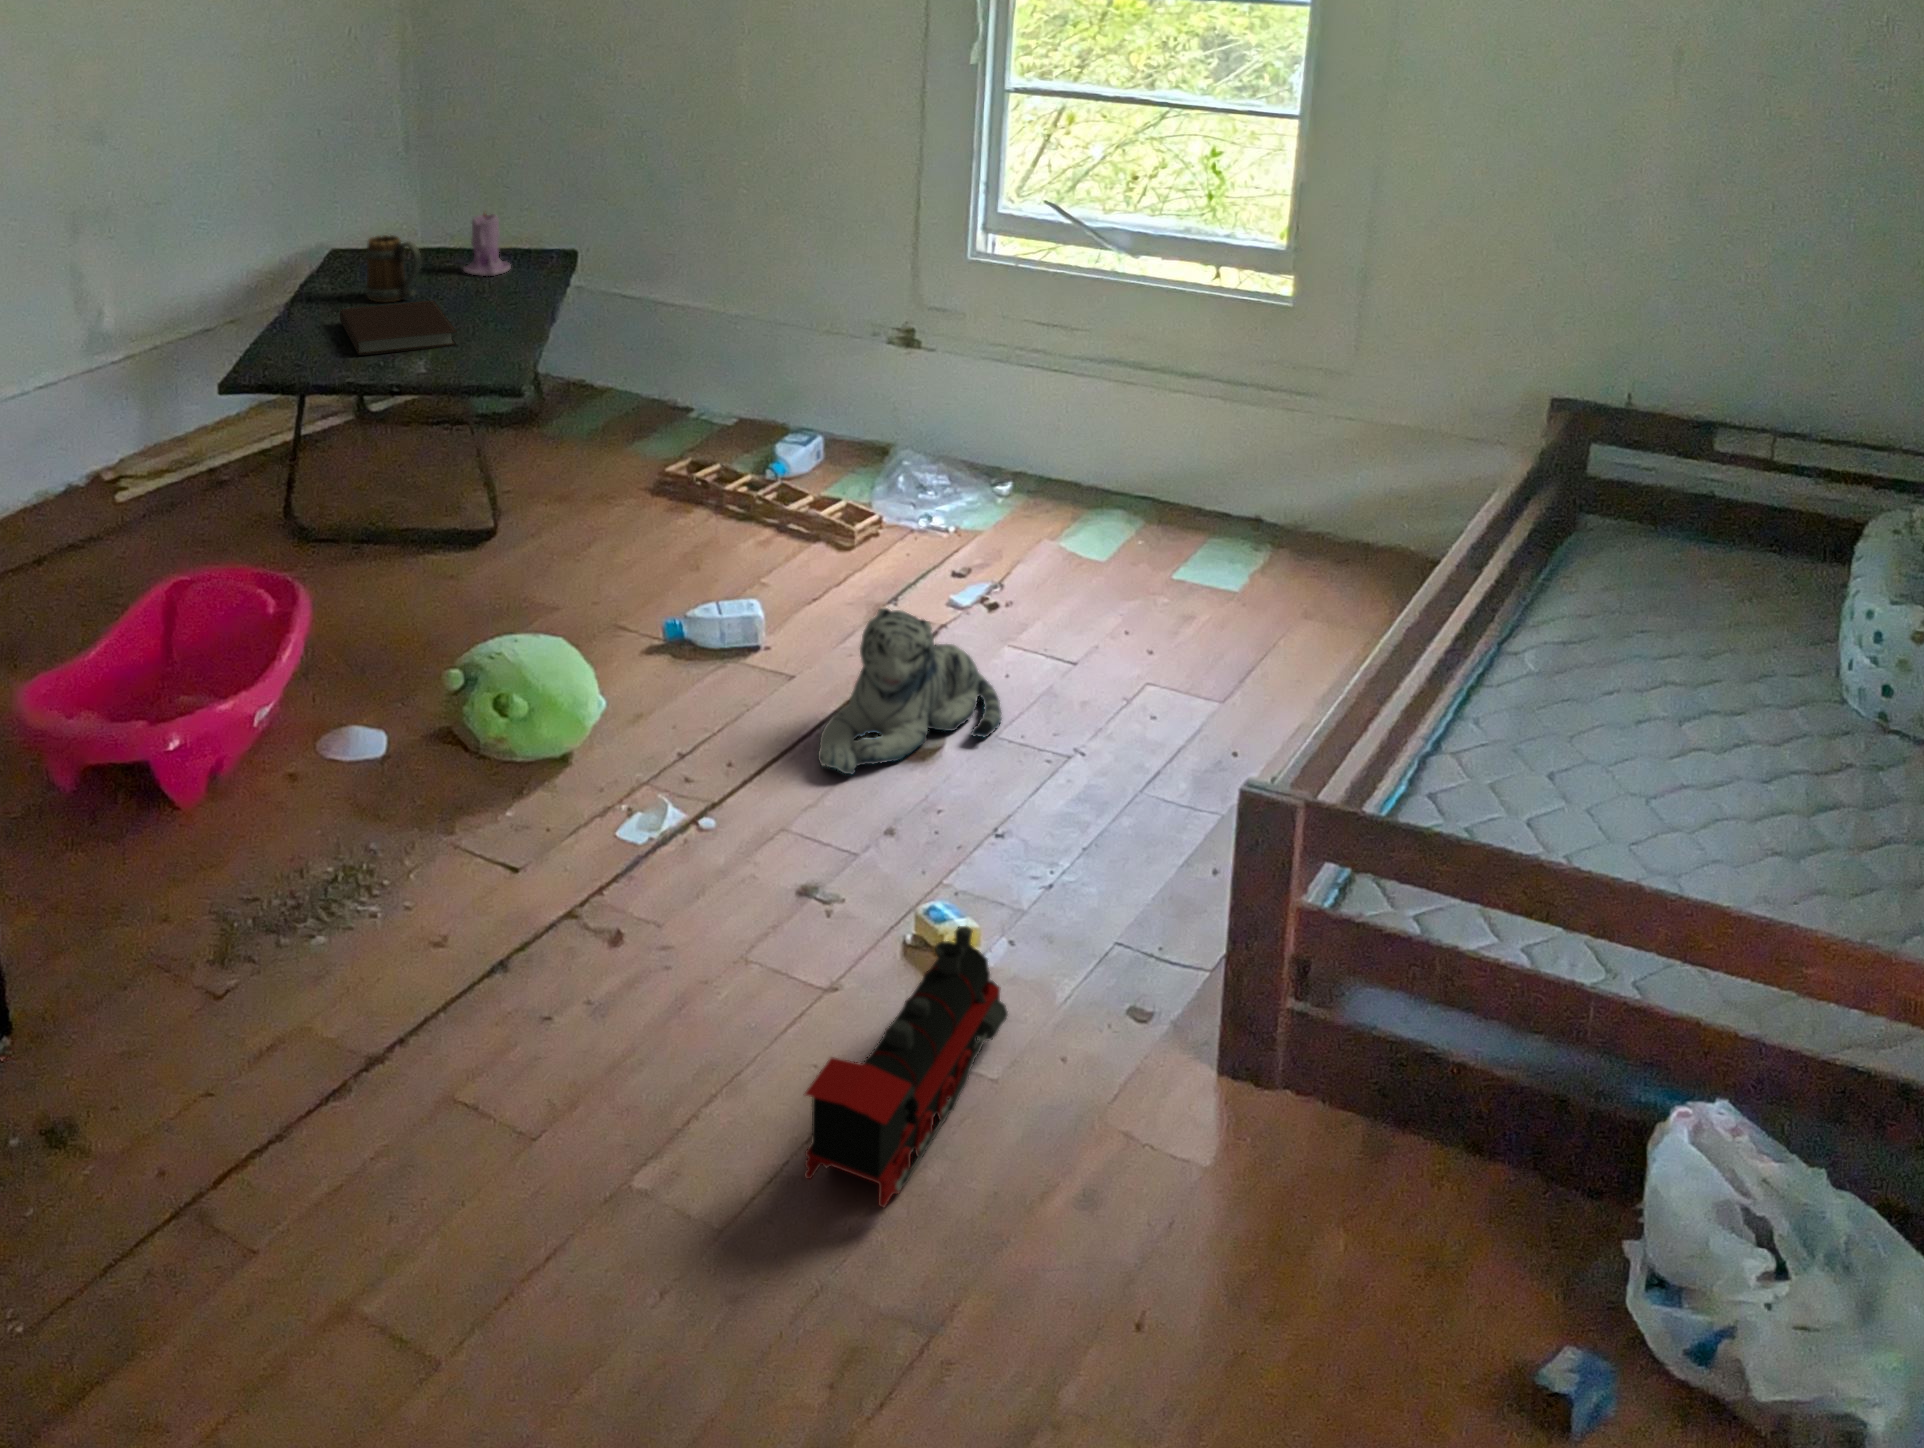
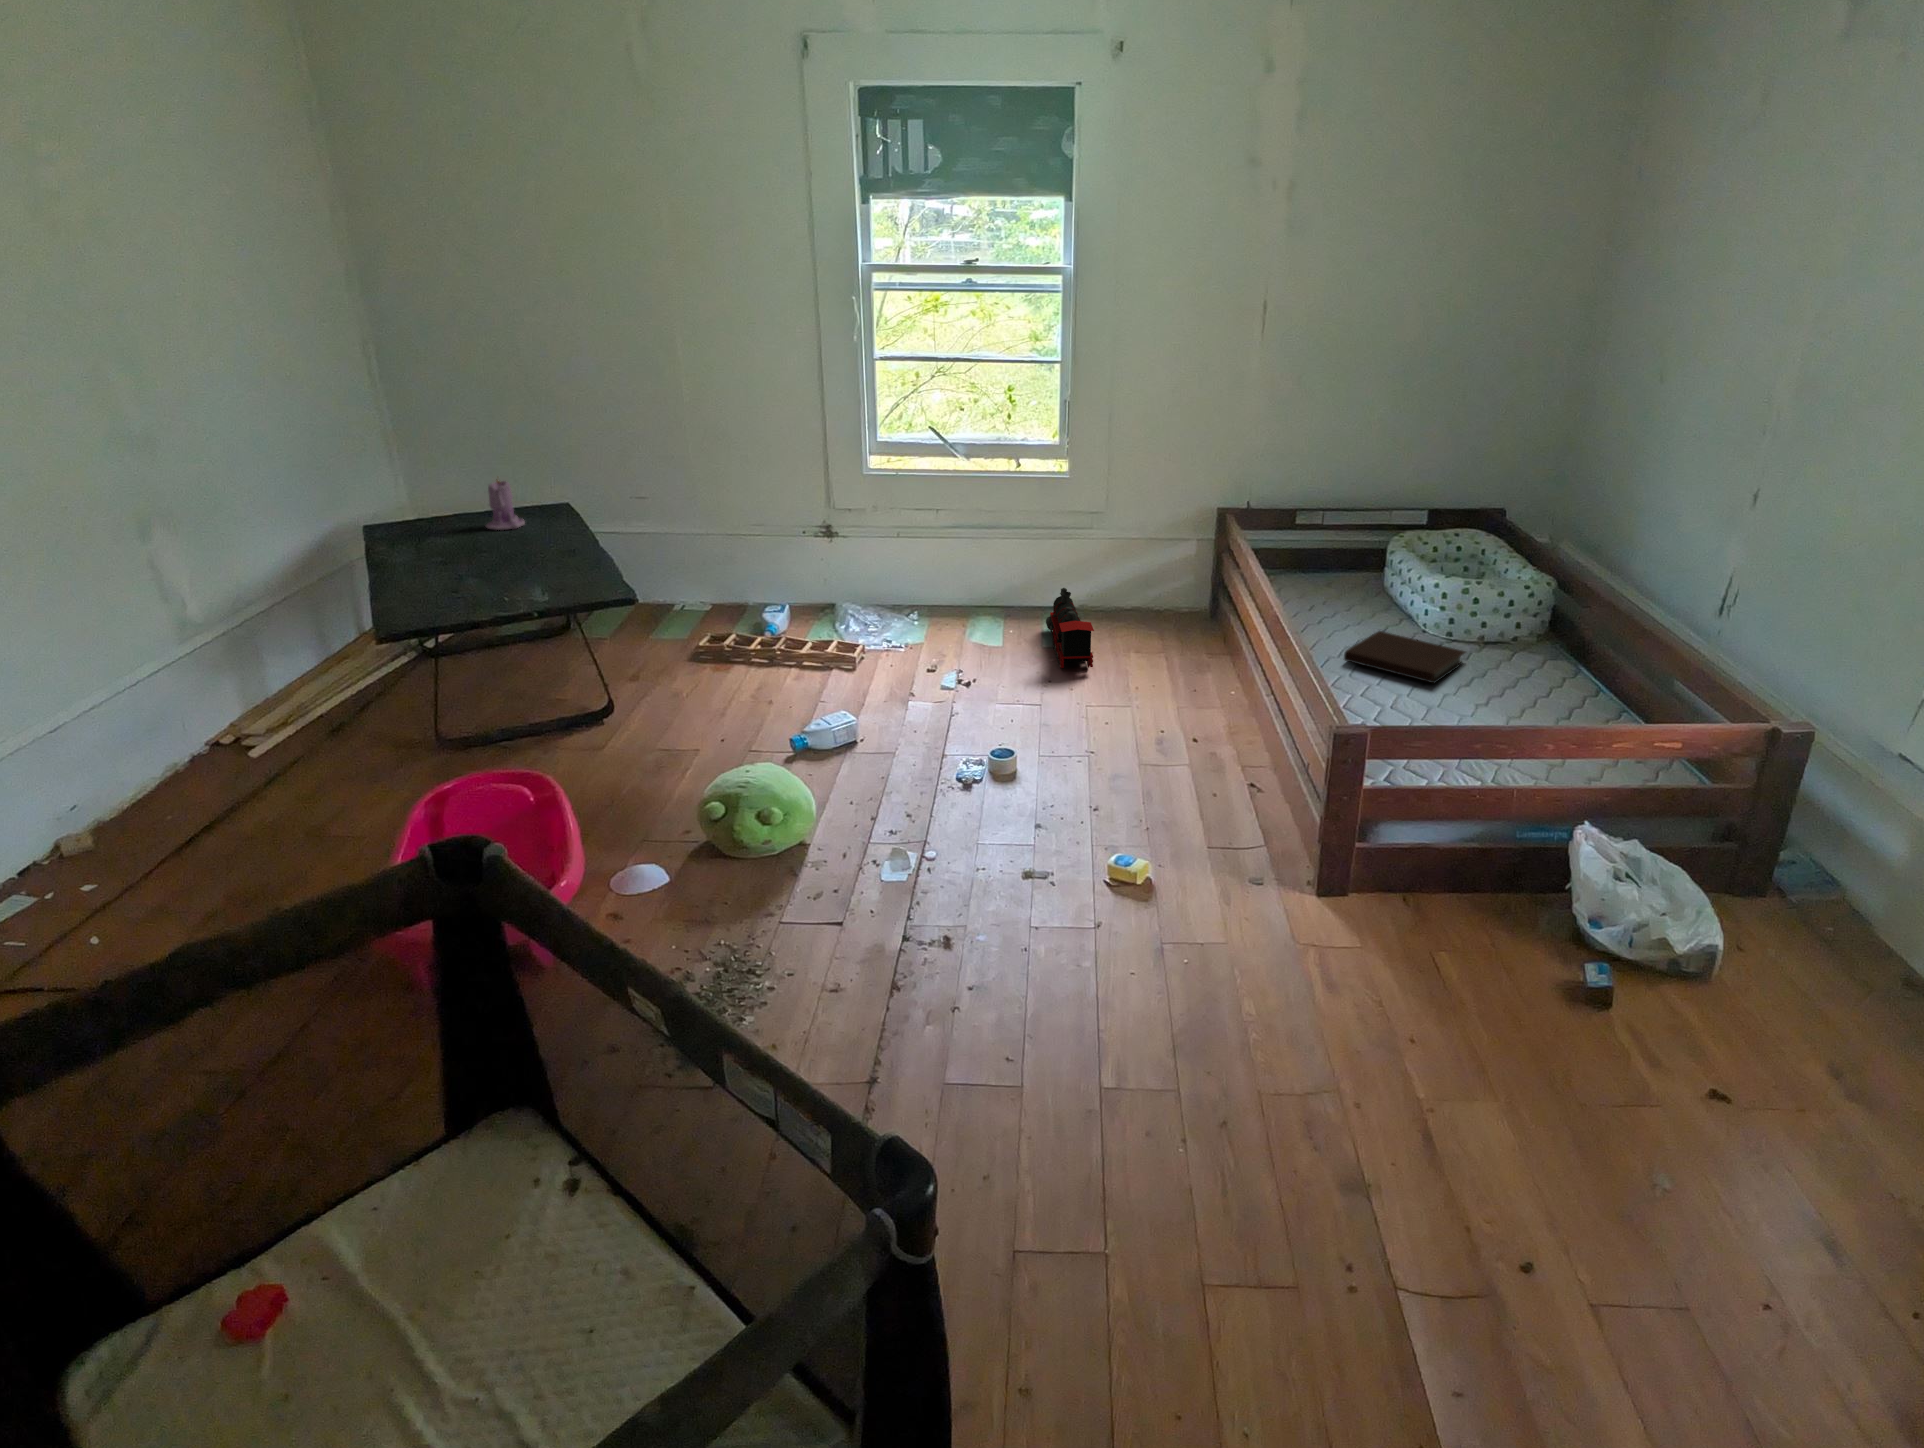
mug: present [366,235,421,302] -> none [421,503,474,558]
notebook: present [340,300,457,355] -> present [1344,631,1466,683]
plush toy: present [818,608,1002,774] -> none [949,687,1040,799]
toy train: present [805,926,1008,1207] -> present [1046,588,1094,668]

